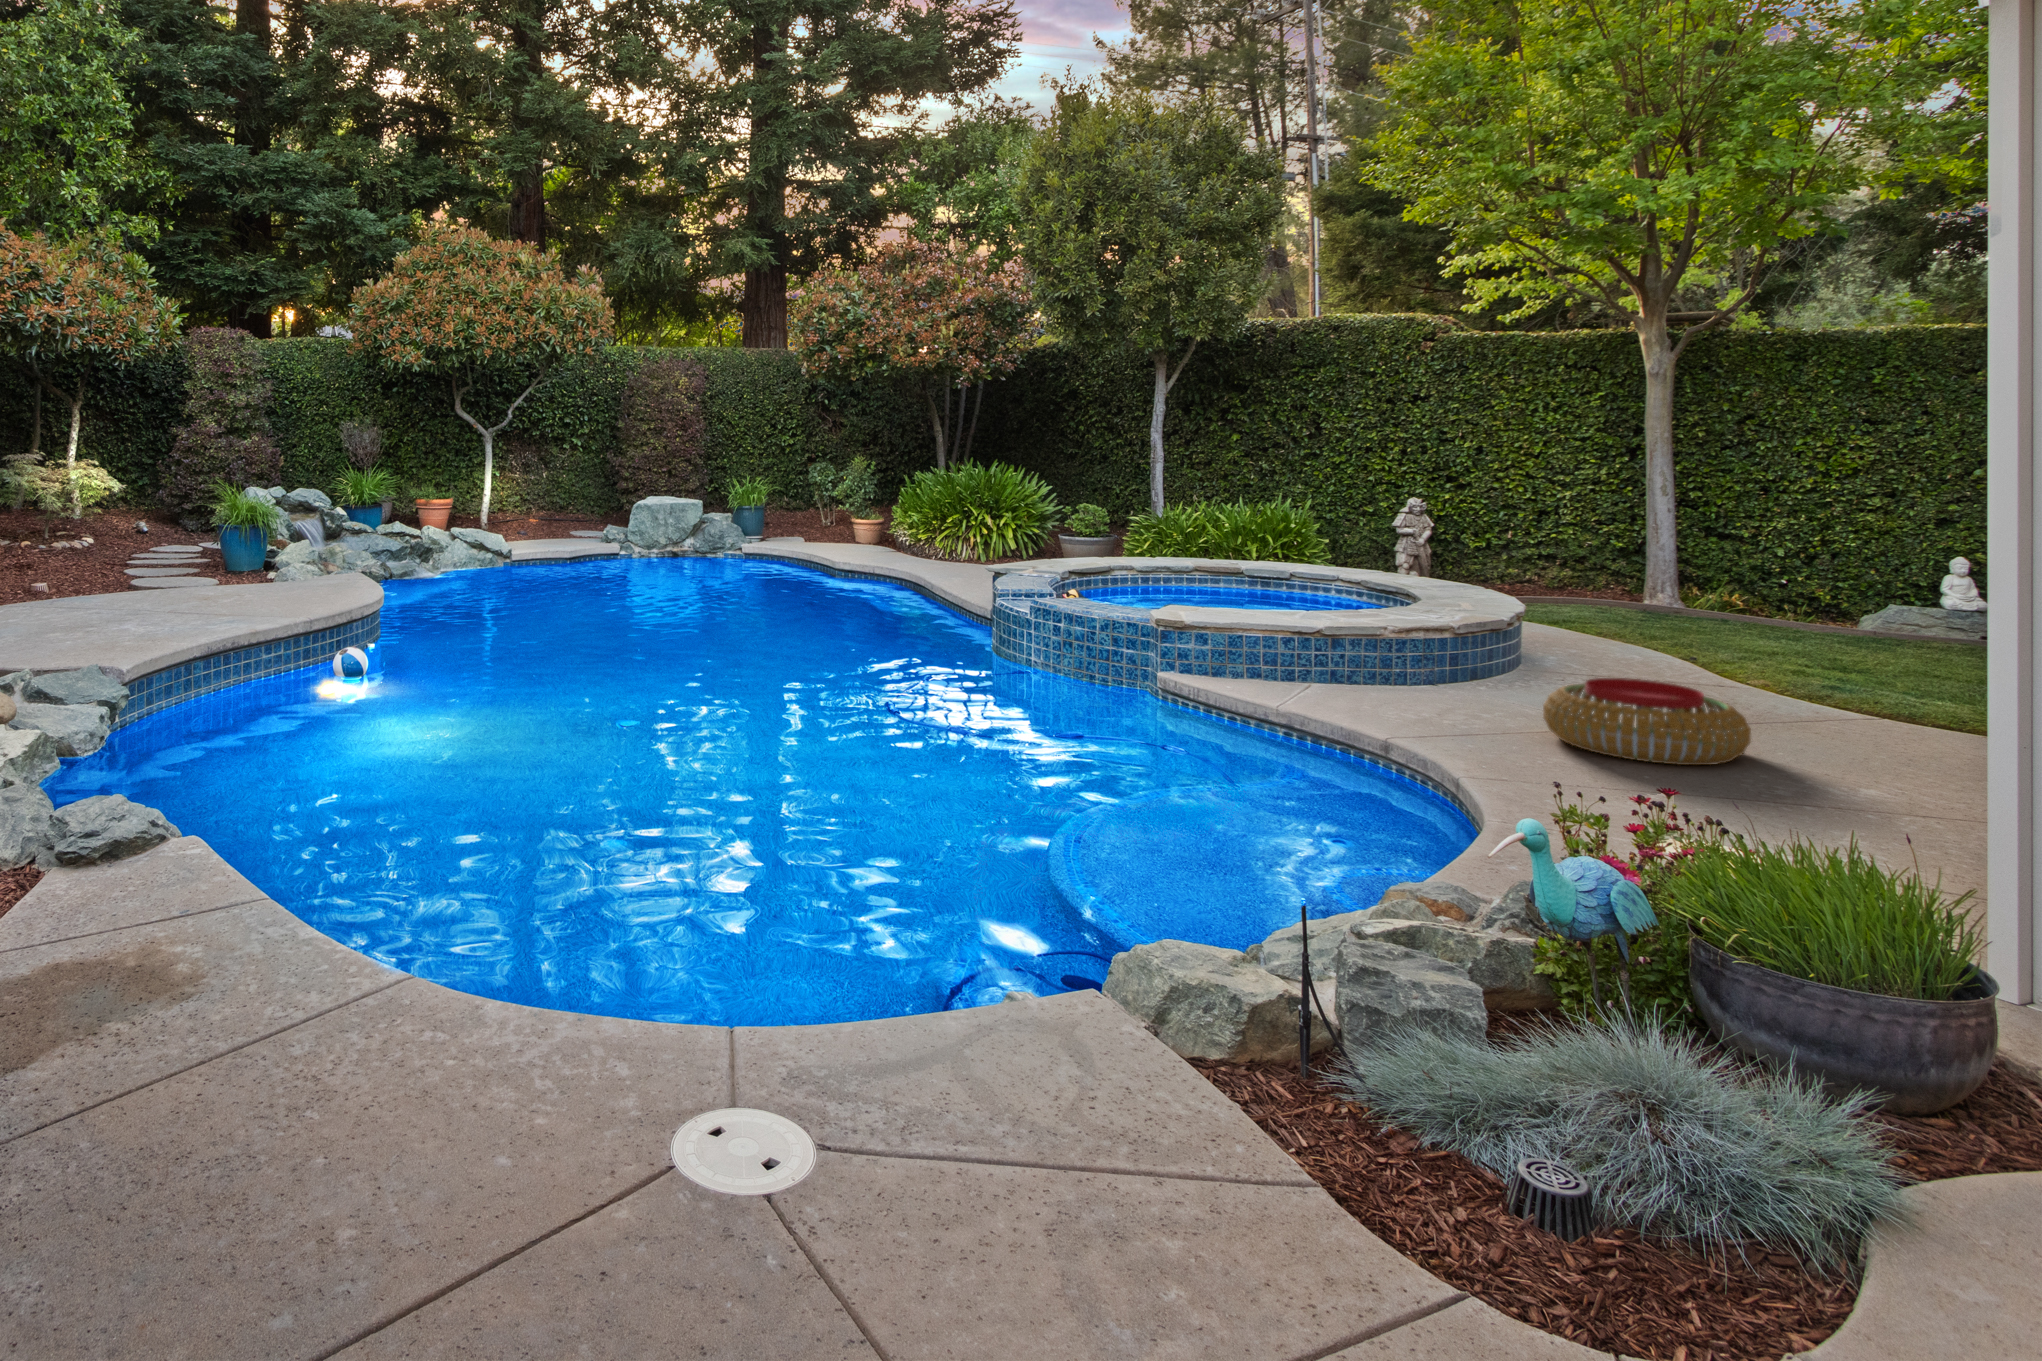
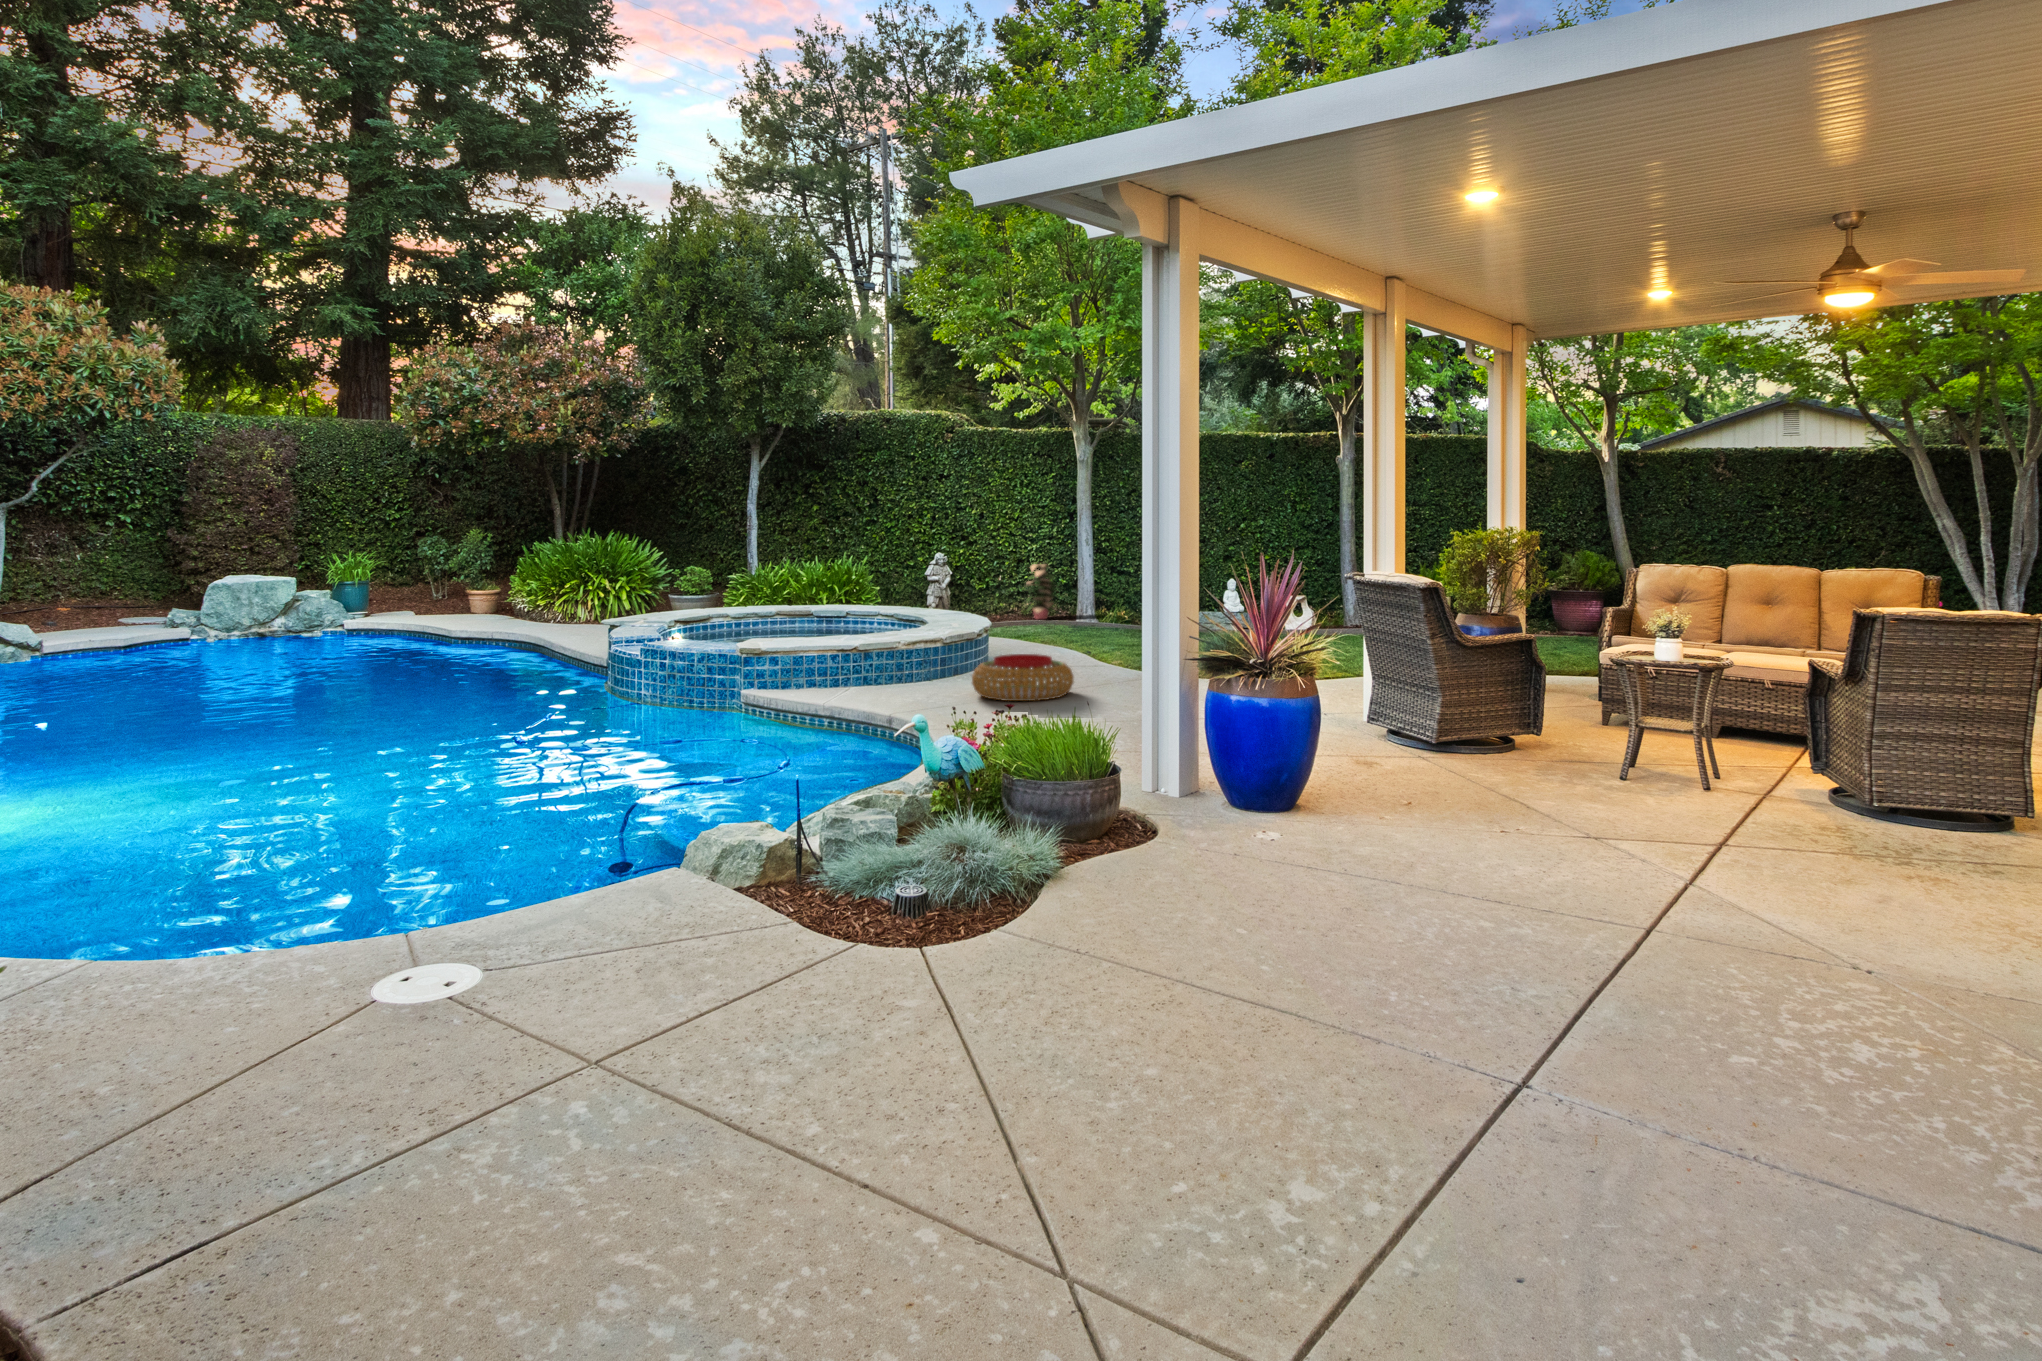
decorative plant: none [1545,518,1615,597] -> present [1027,564,1056,619]

